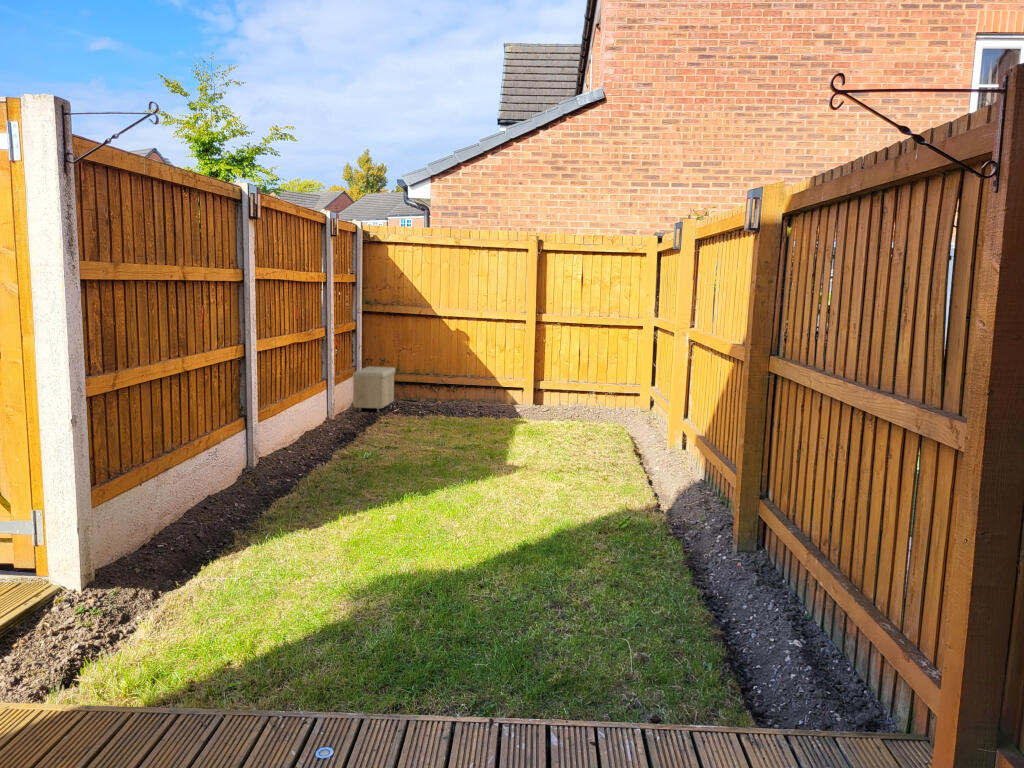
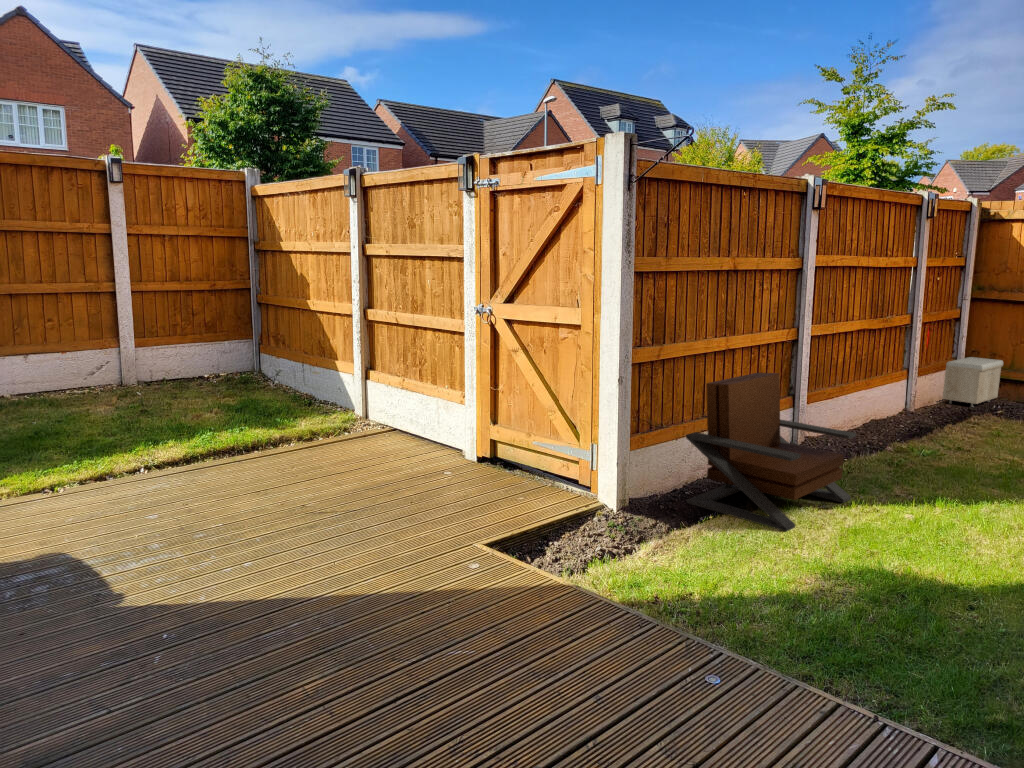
lounge chair: none [155,393,331,564] -> present [686,373,856,532]

